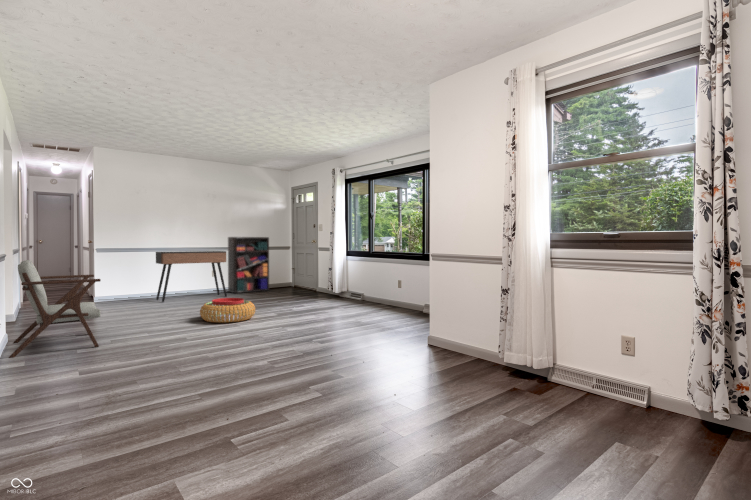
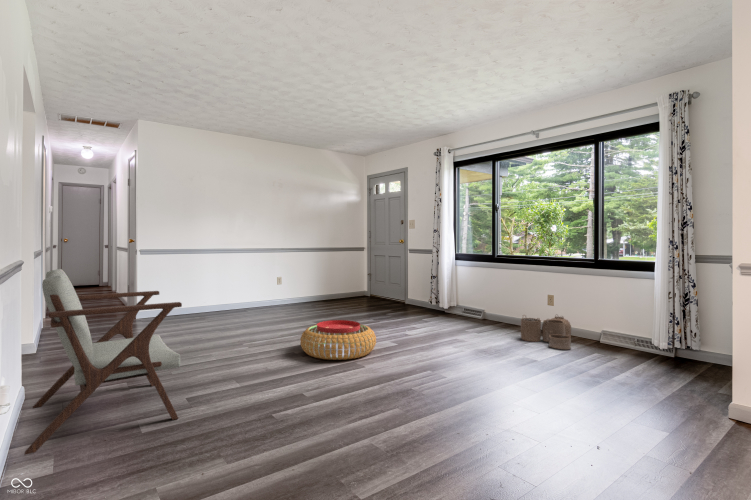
bookshelf: present [228,237,269,293] -> none [296,235,346,306]
console table: present [156,251,227,302] -> none [216,253,302,320]
woven basket: none [368,295,407,317] -> present [521,316,571,349]

